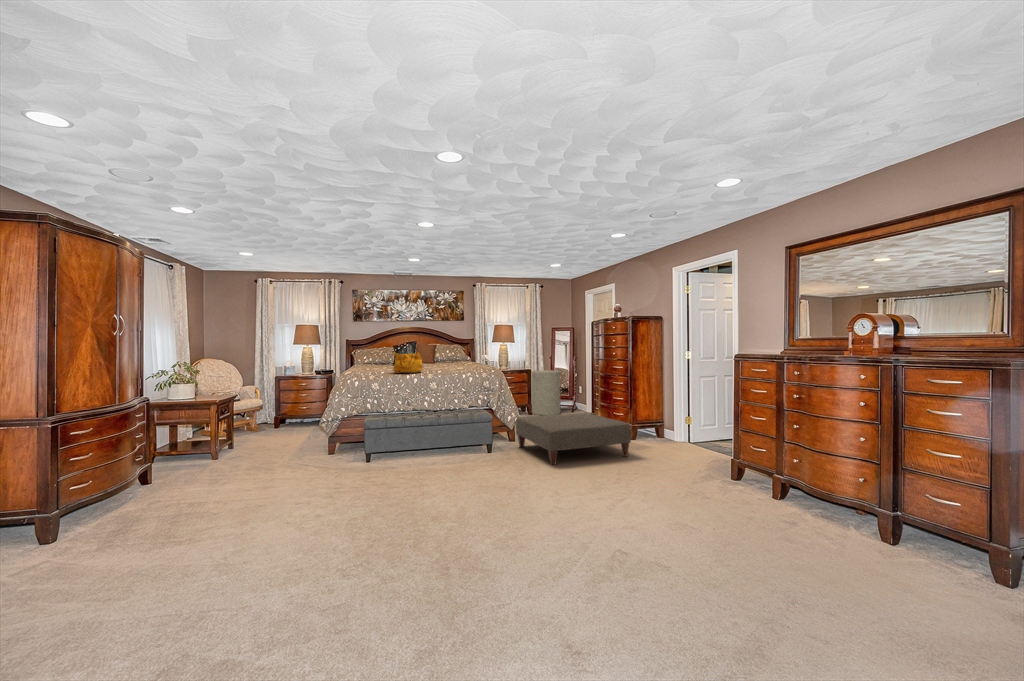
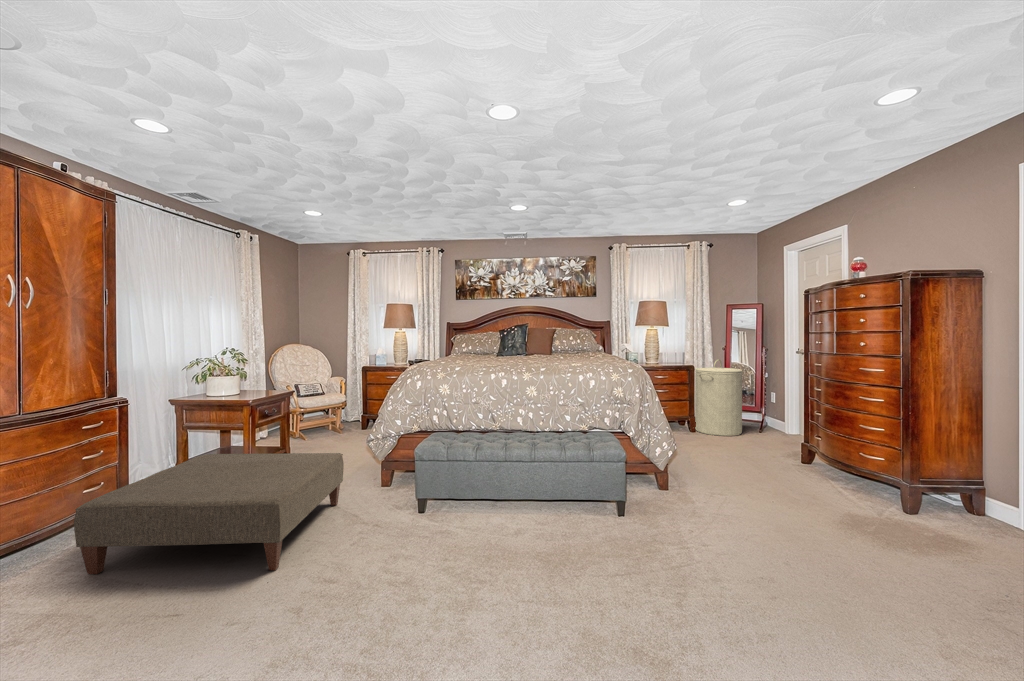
handbag: present [393,351,423,373] -> none [472,335,517,370]
ottoman: present [516,413,631,465] -> present [74,453,344,574]

